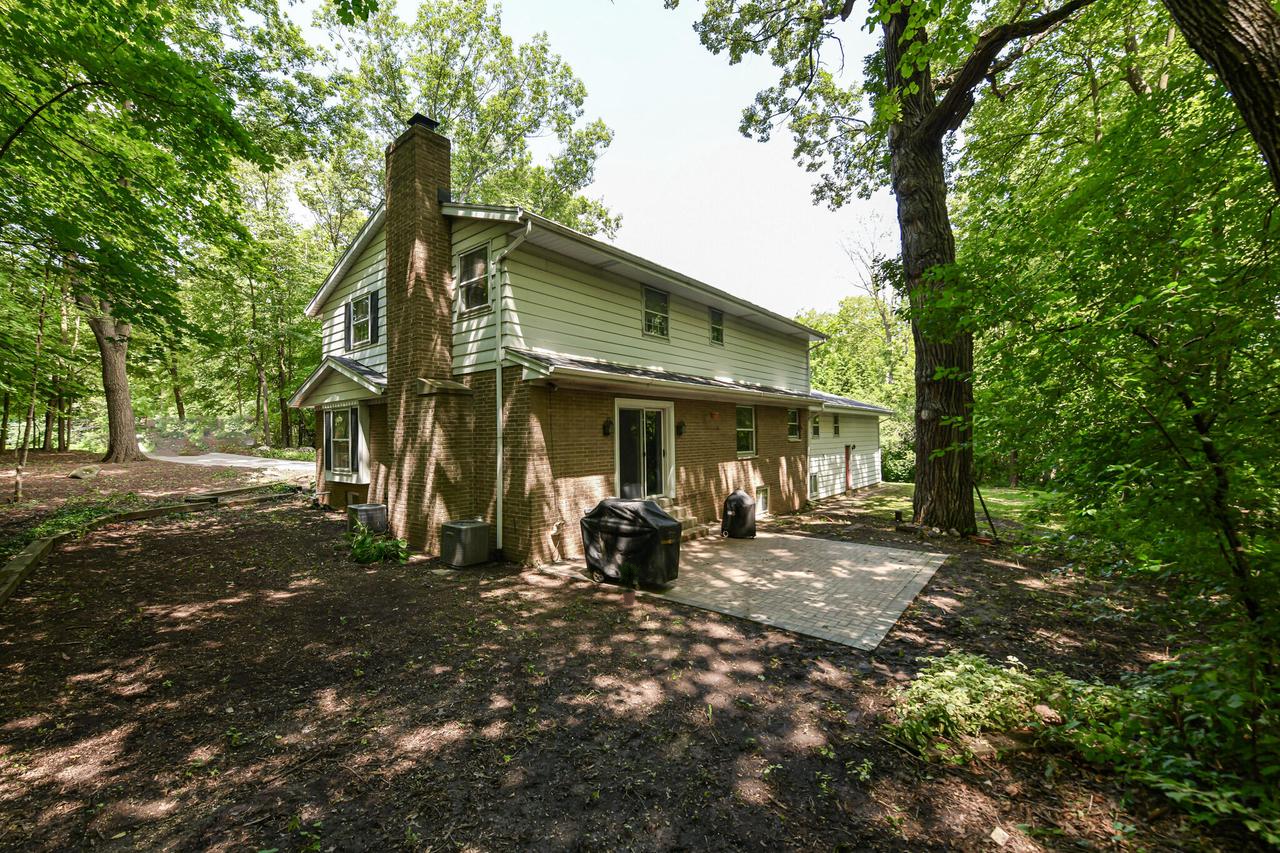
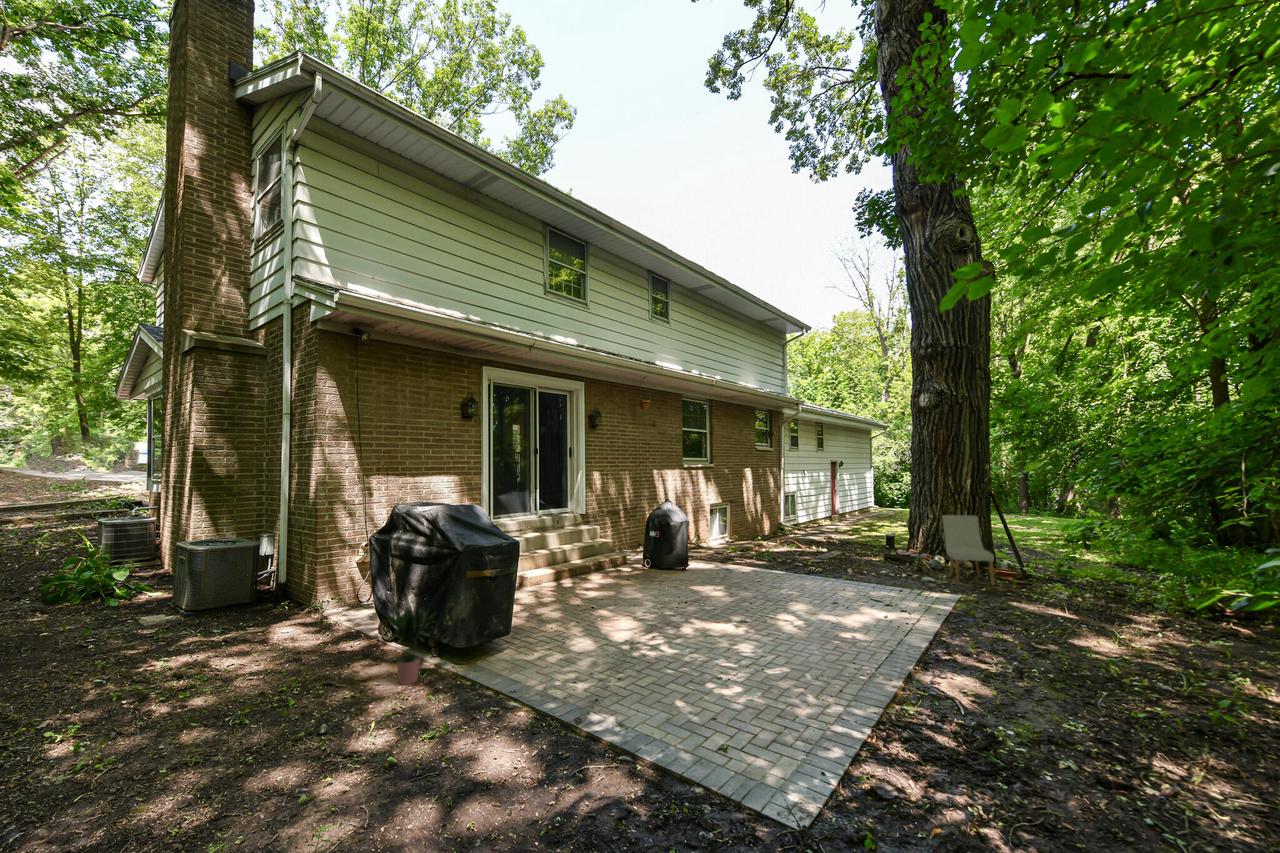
chair: none [939,498,975,548] -> present [942,515,994,586]

